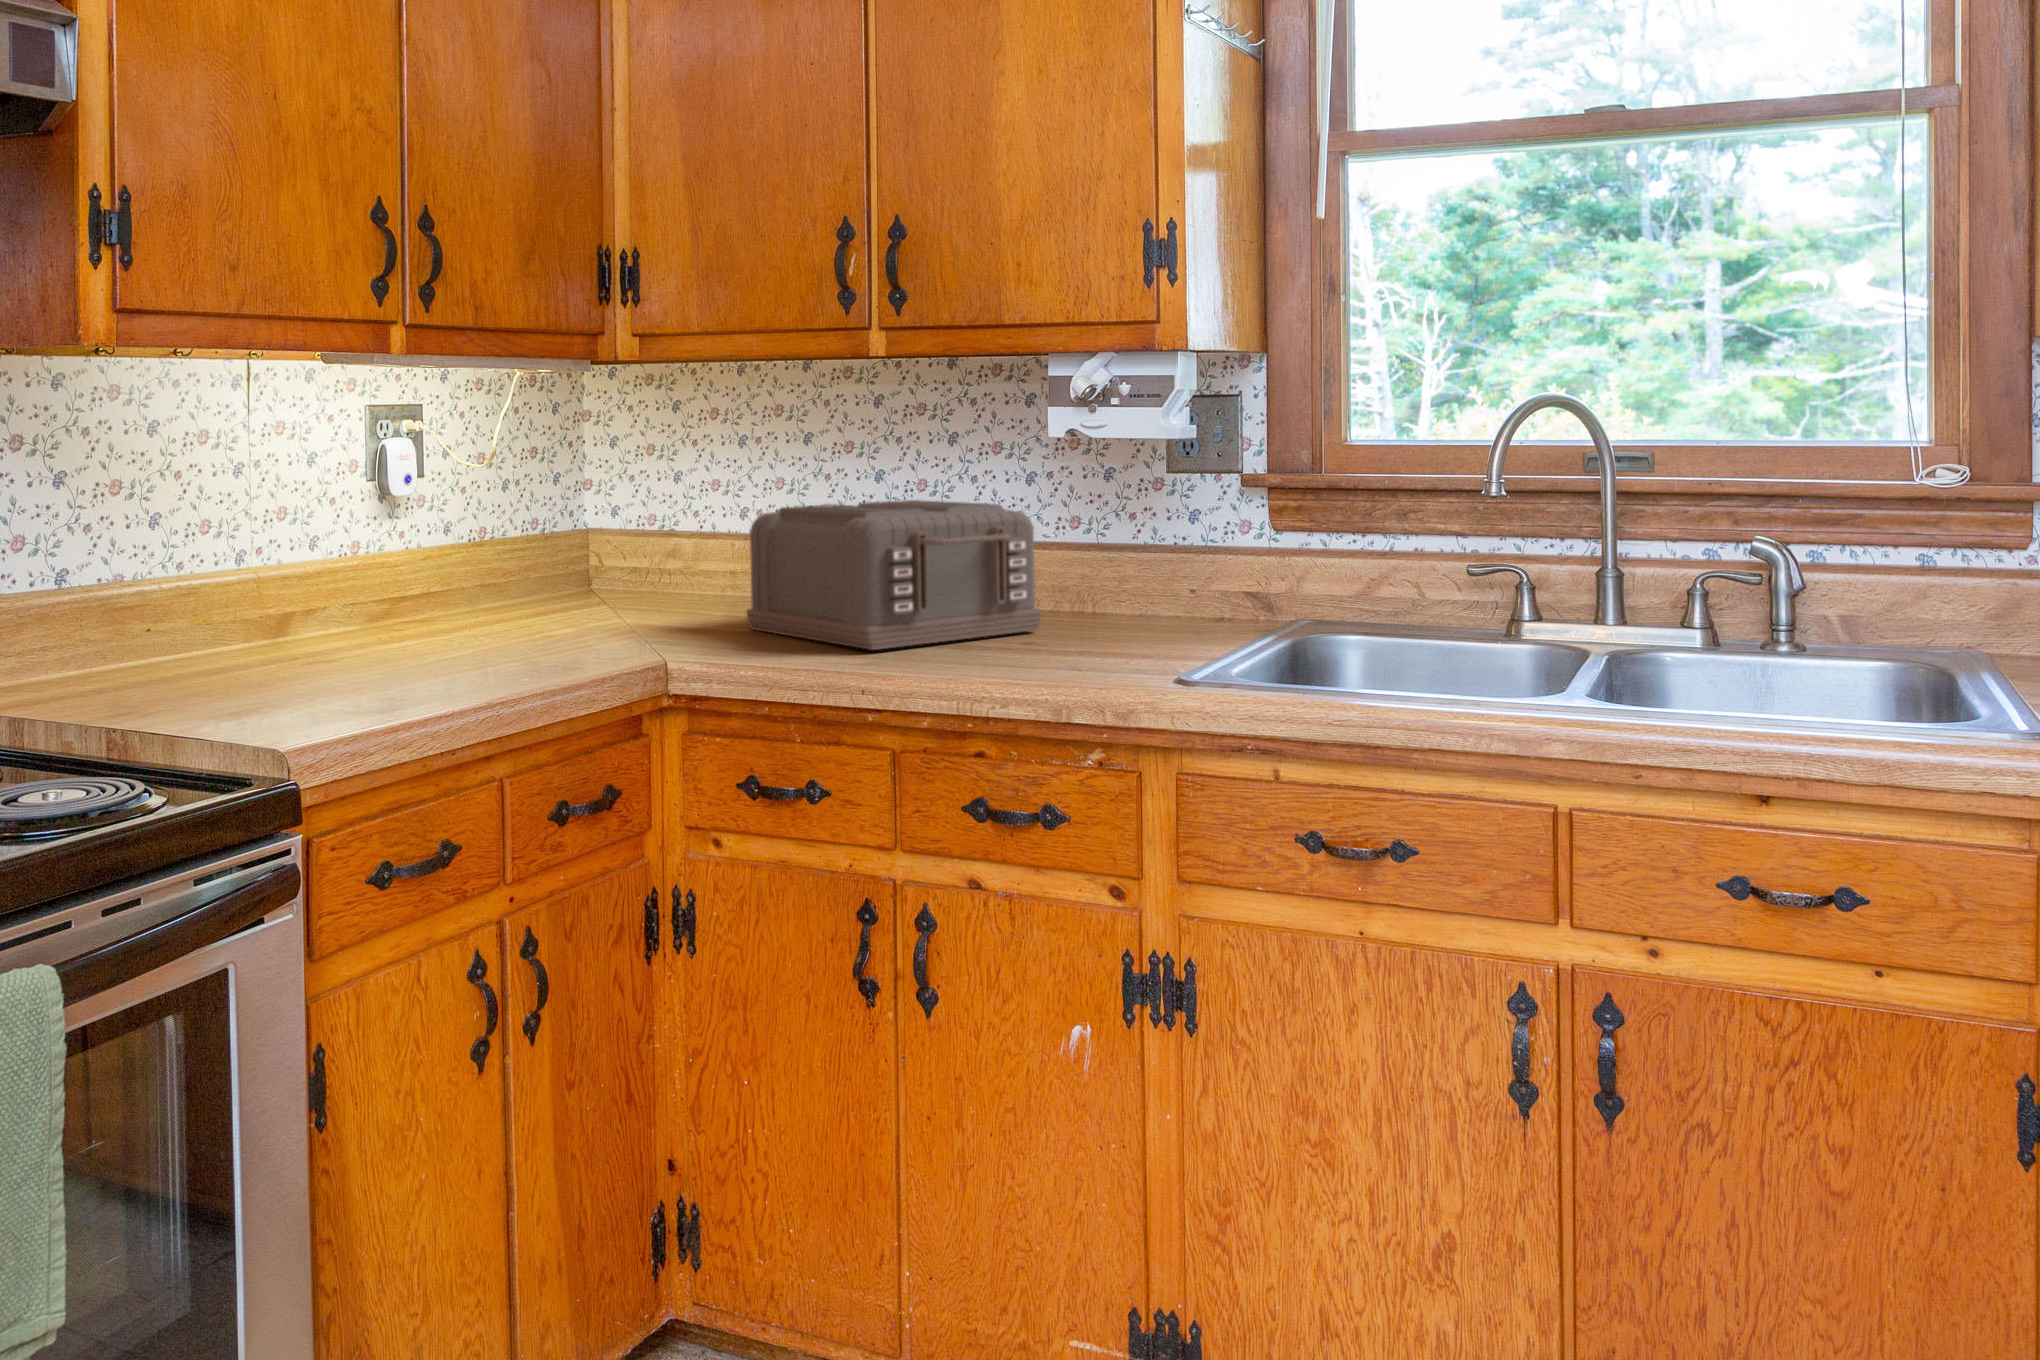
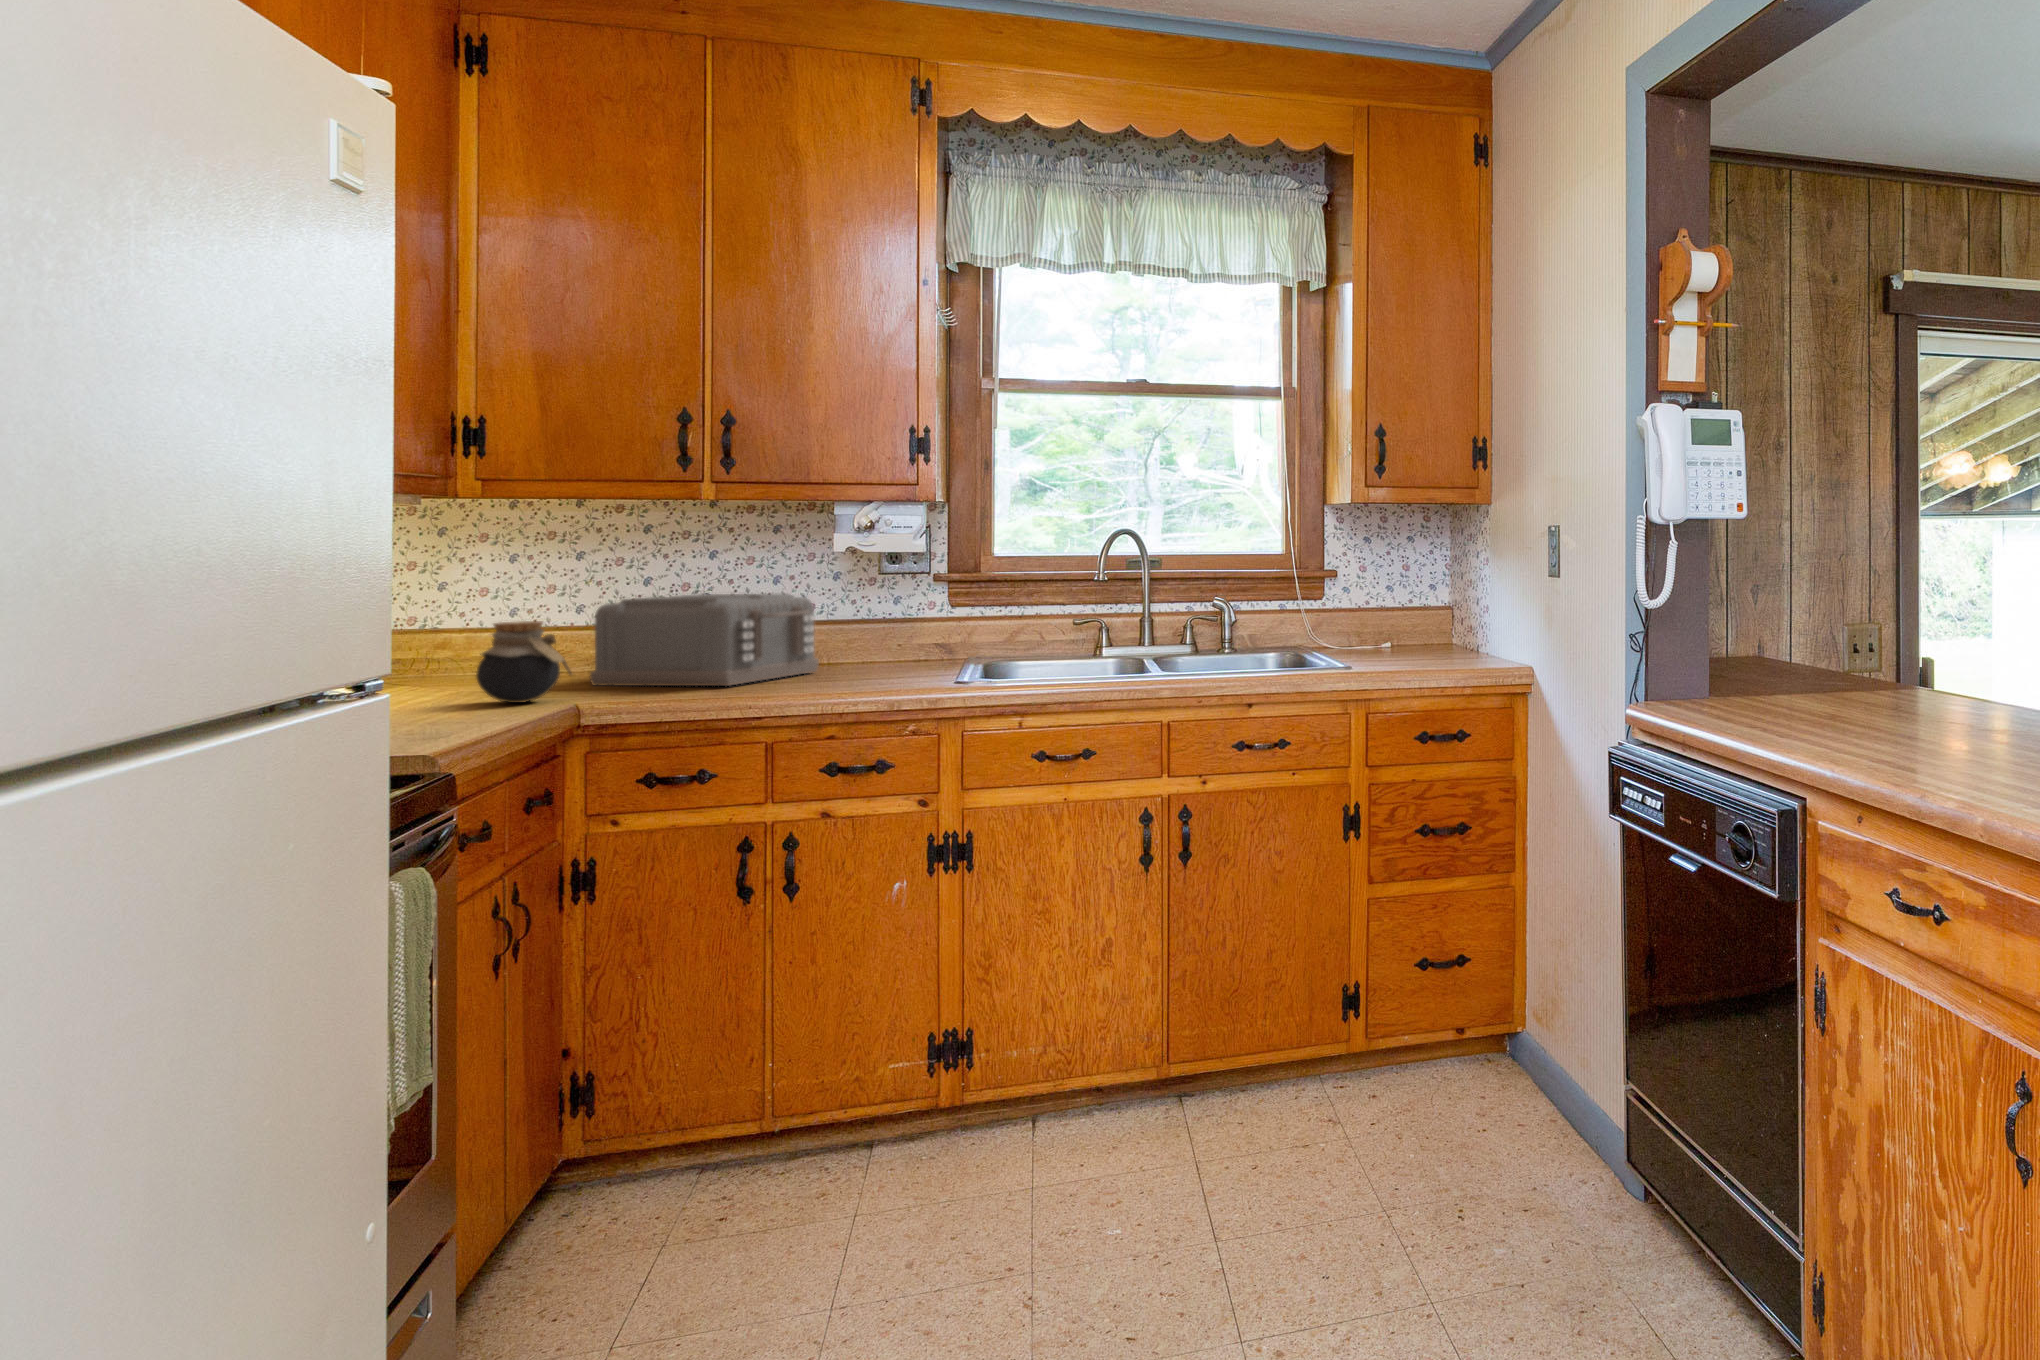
jar: none [559,539,664,656] -> present [476,621,572,703]

